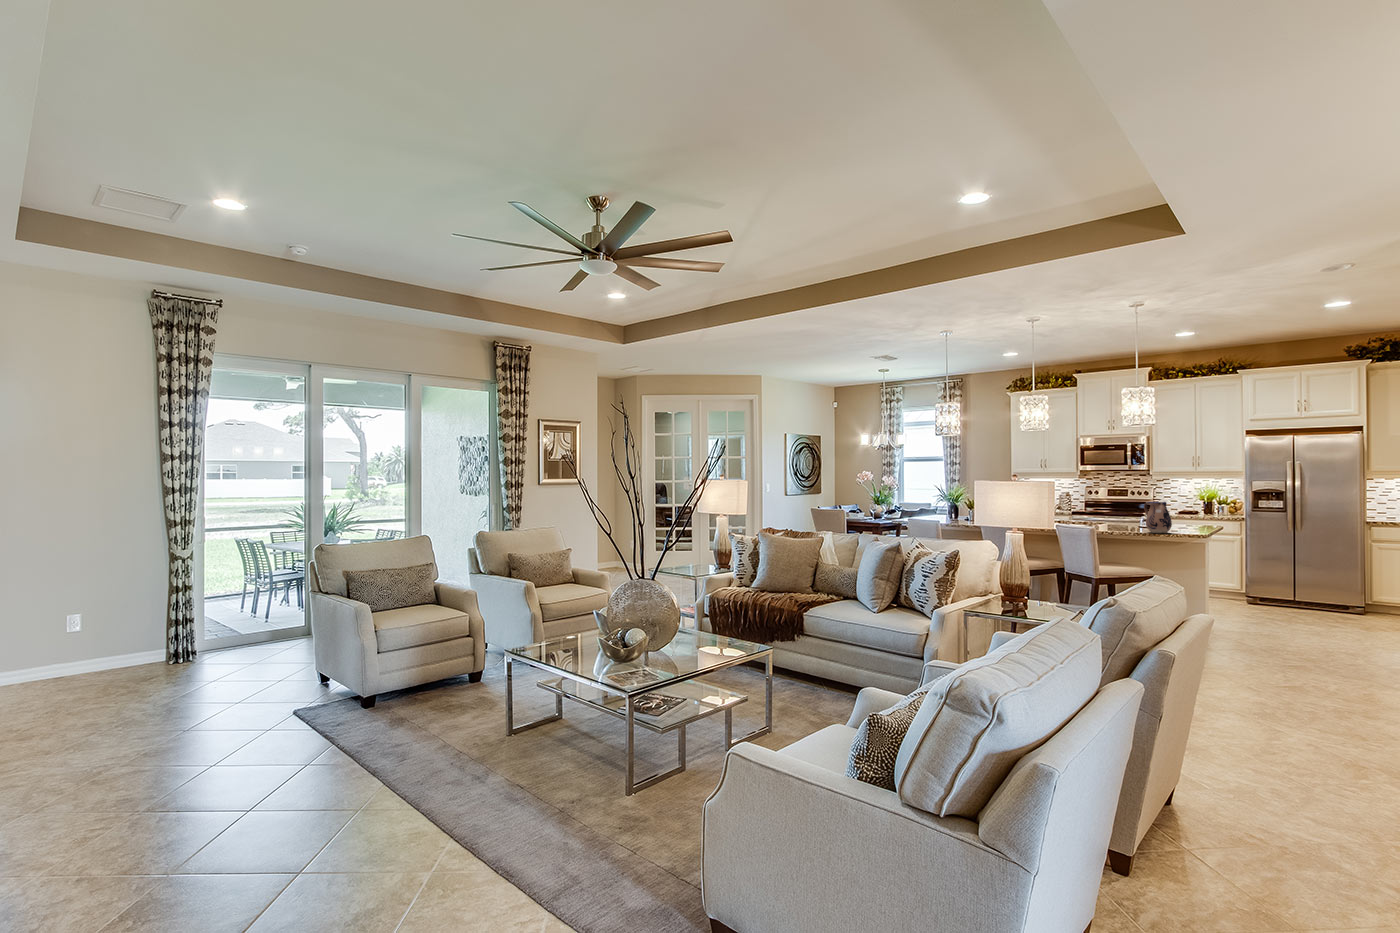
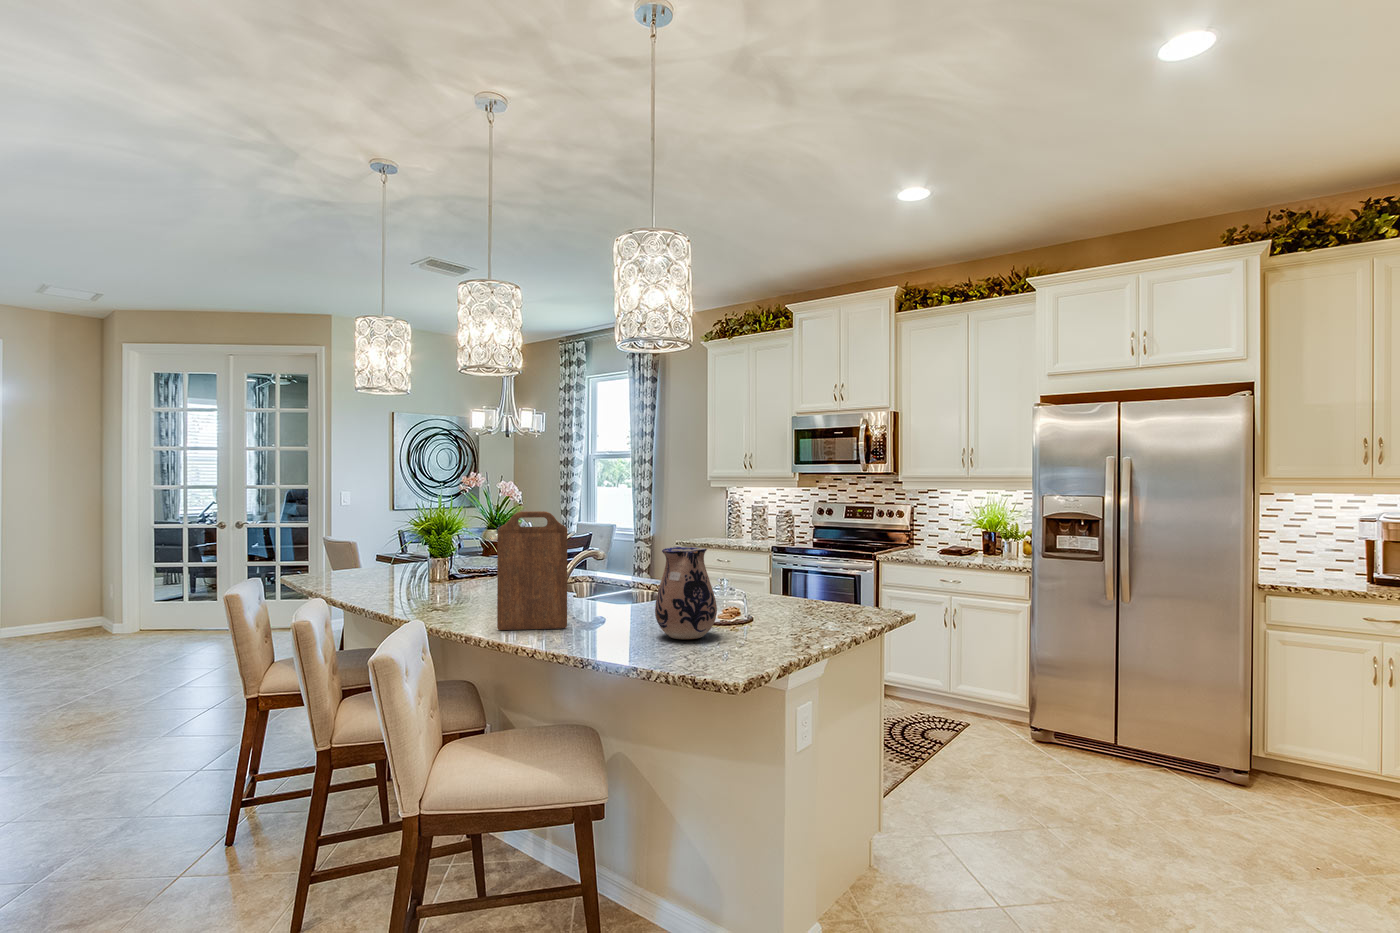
cutting board: none [1081,489,1106,532] -> present [497,511,567,630]

